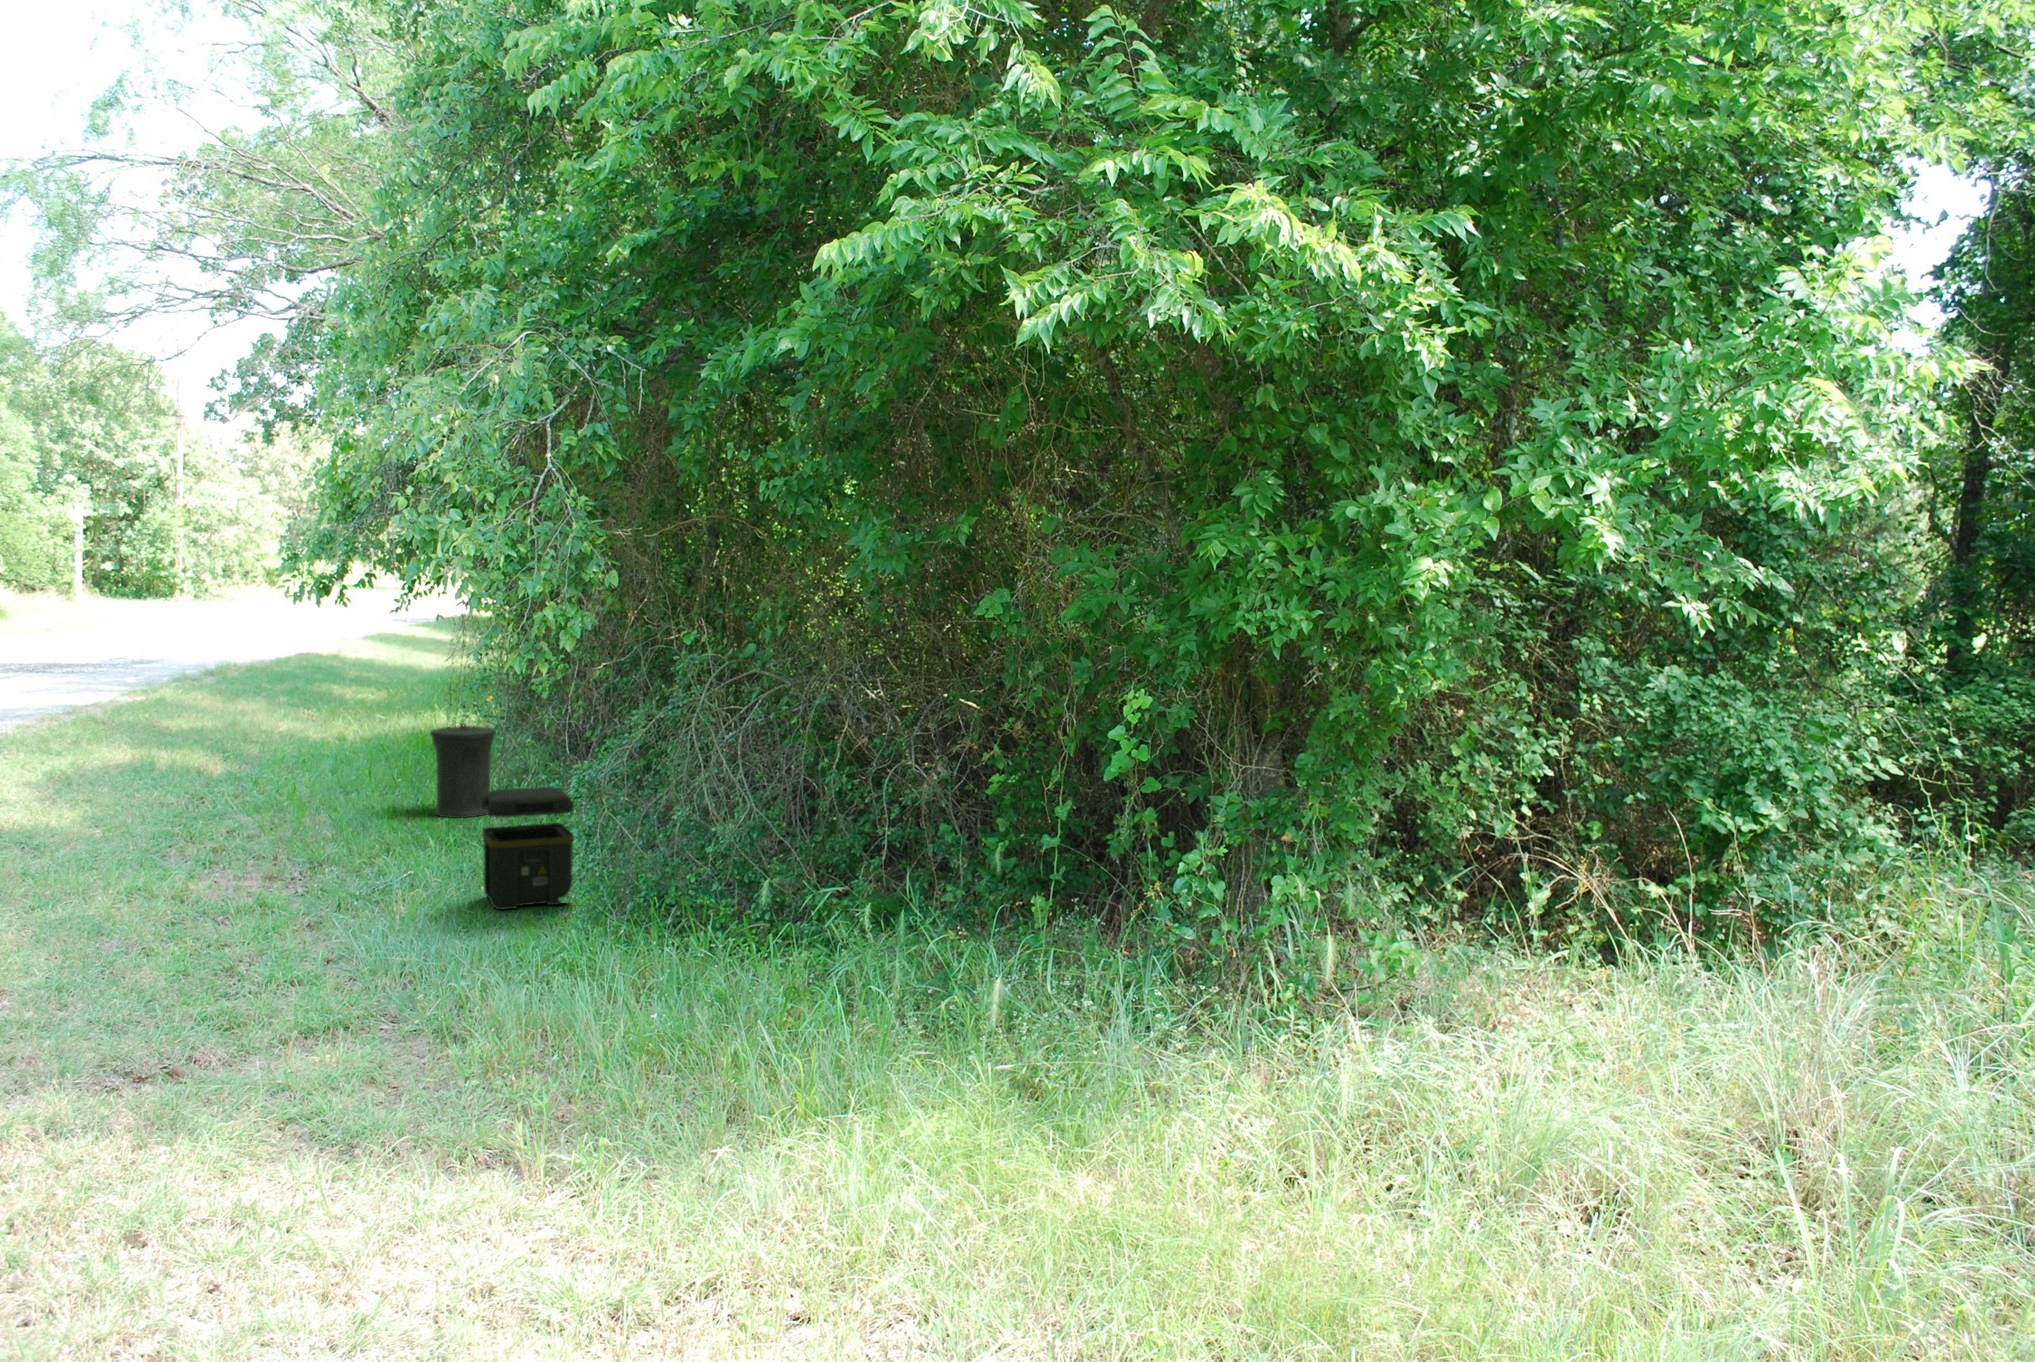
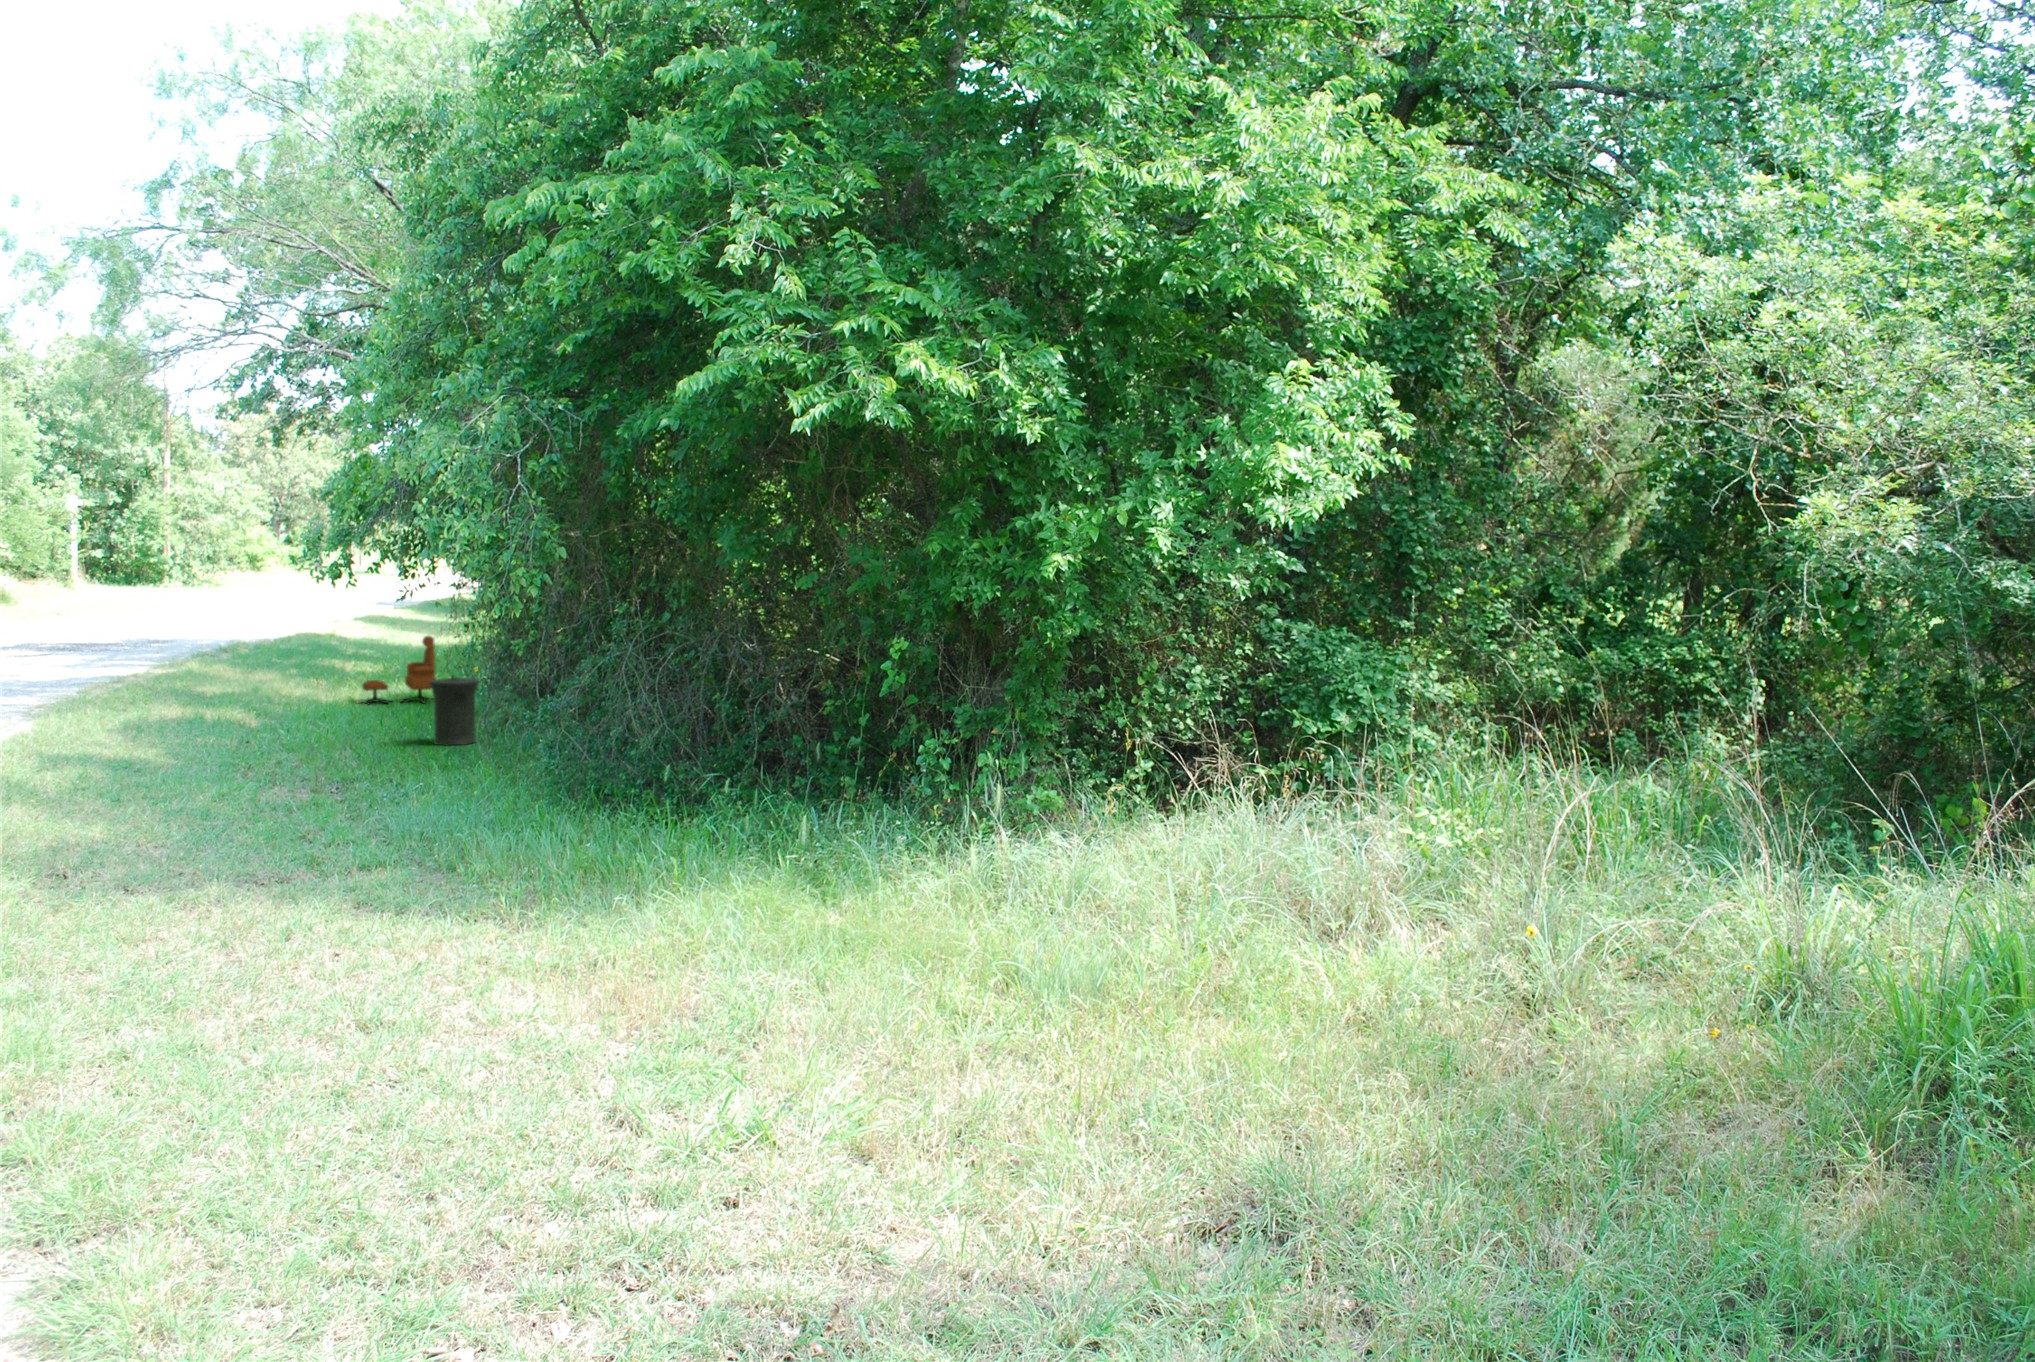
lounge chair: none [345,666,453,754] -> present [362,636,436,704]
toolbox: present [482,787,574,909] -> none [472,713,538,796]

